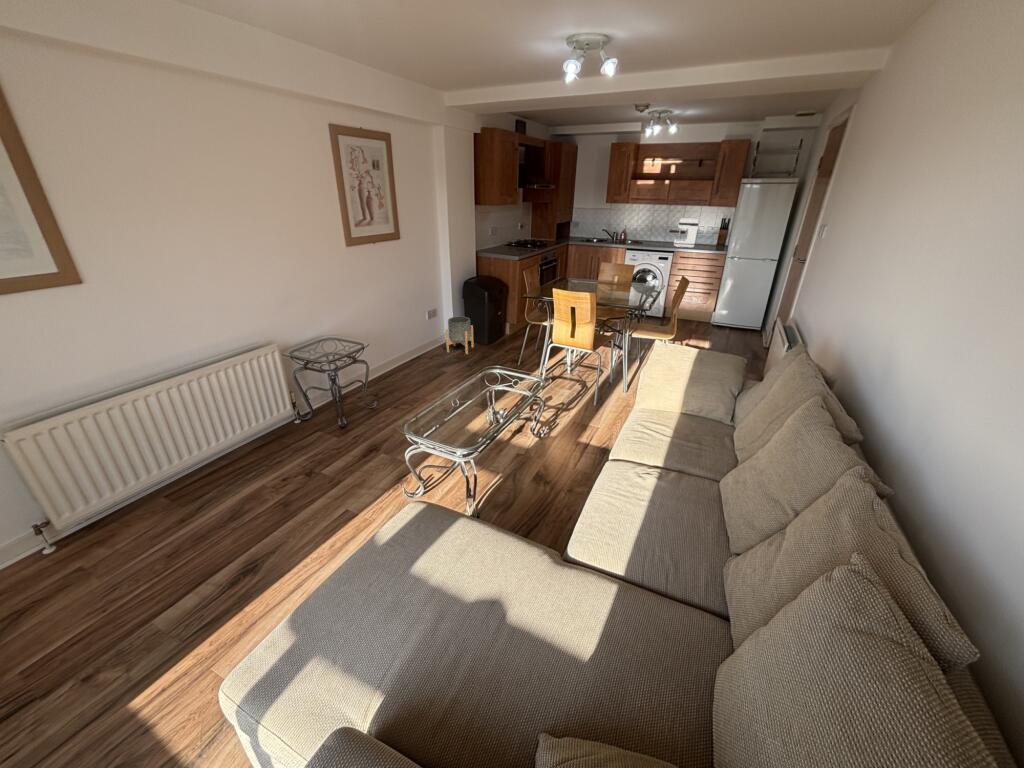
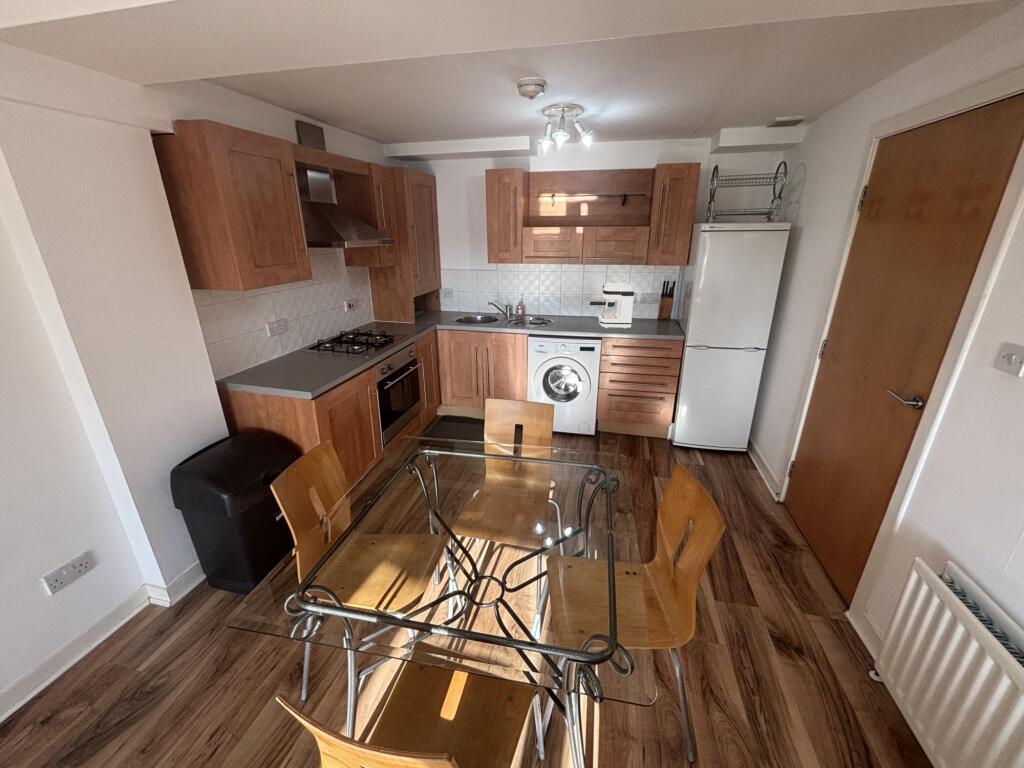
planter: present [446,317,474,354] -> none [91,556,203,662]

